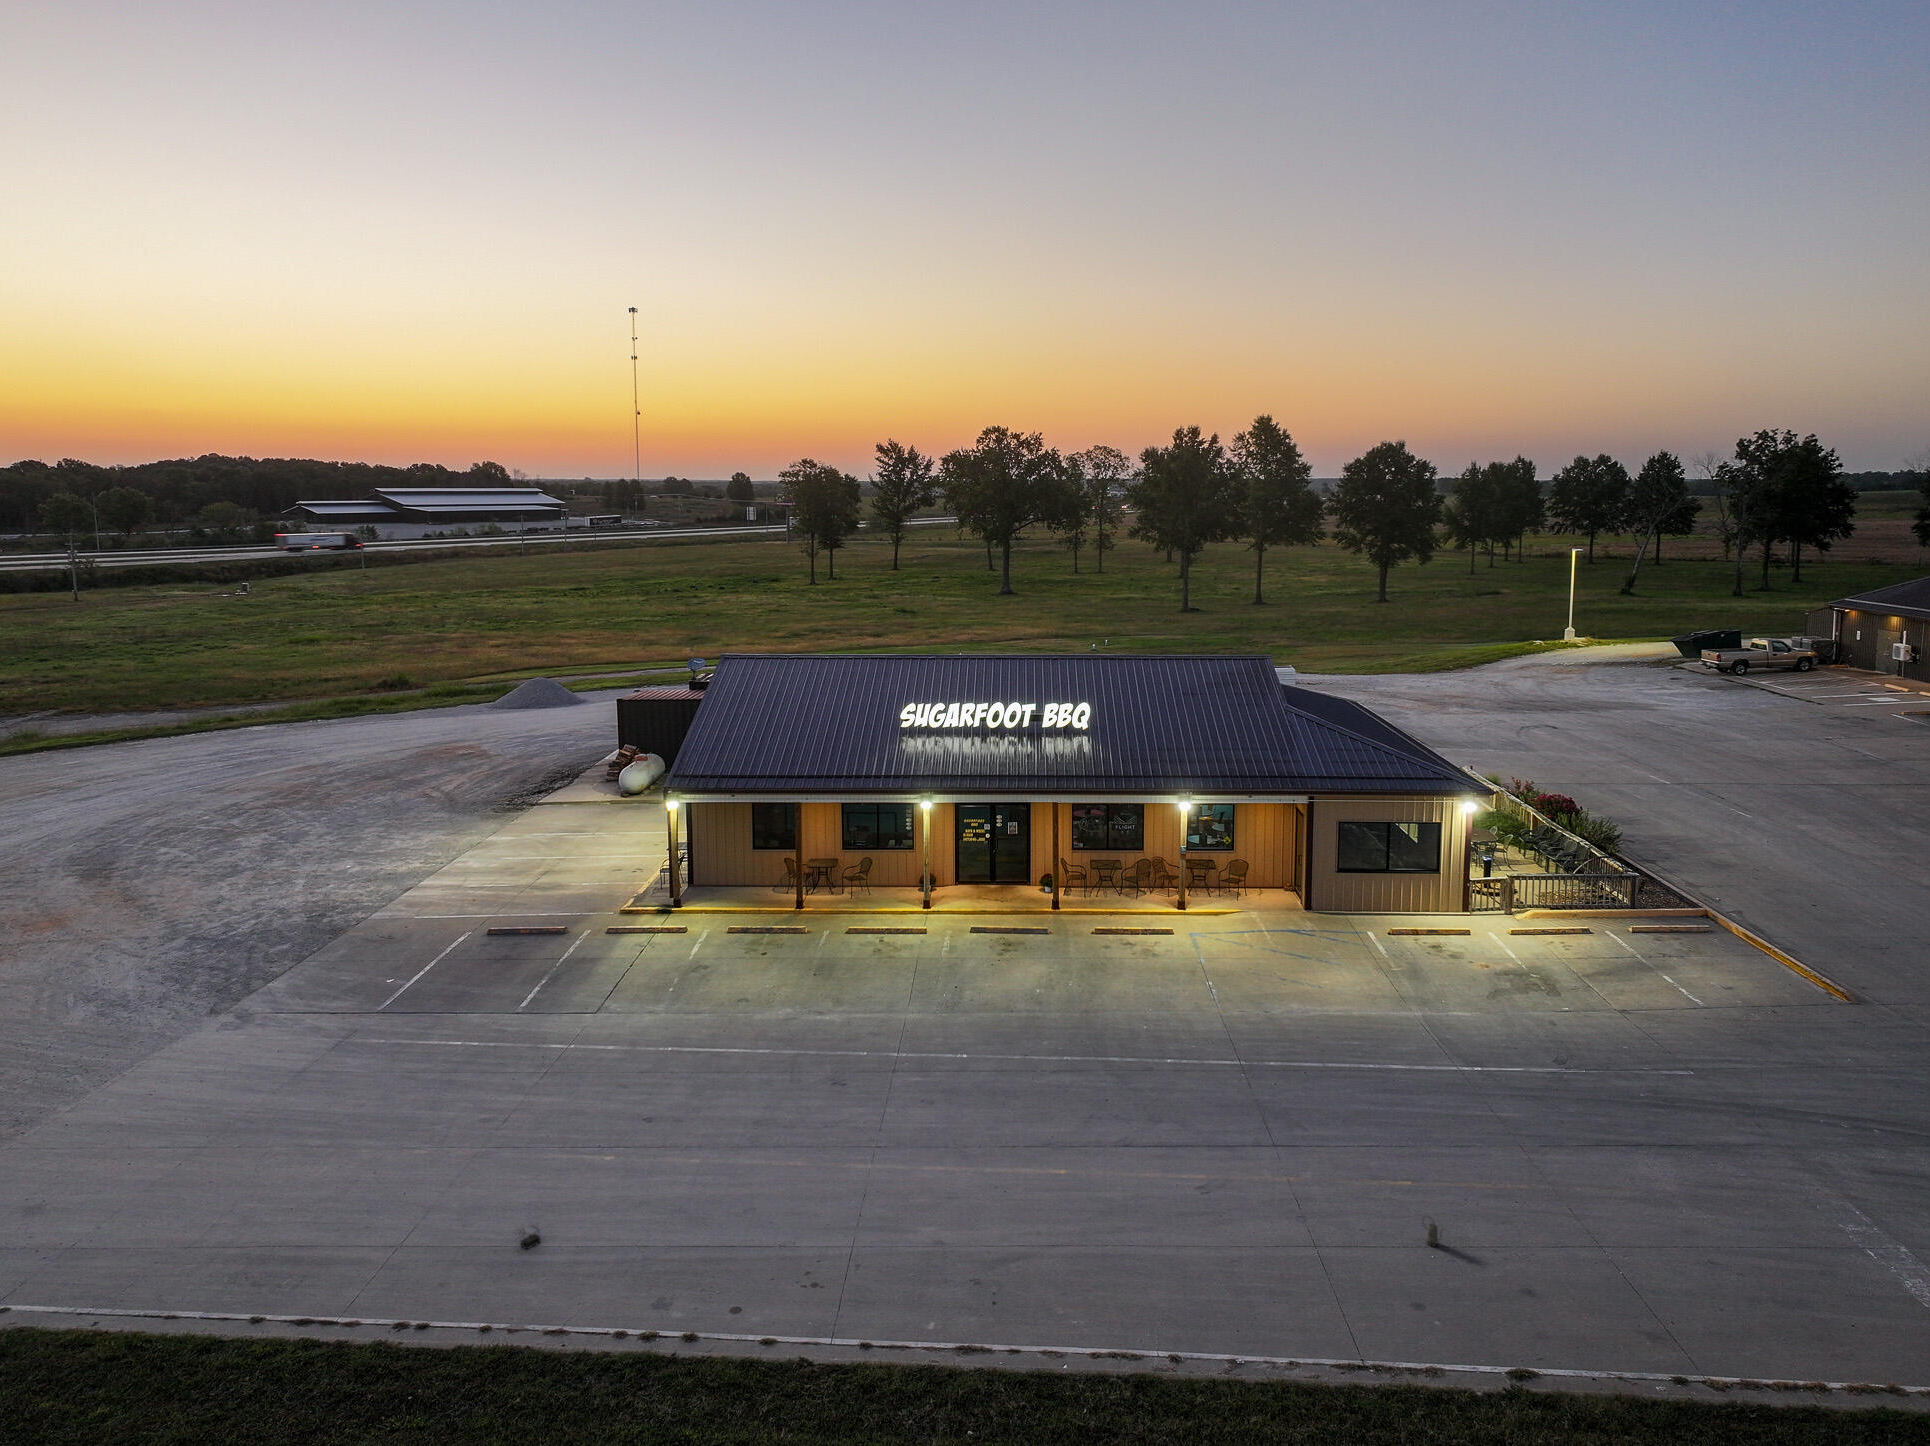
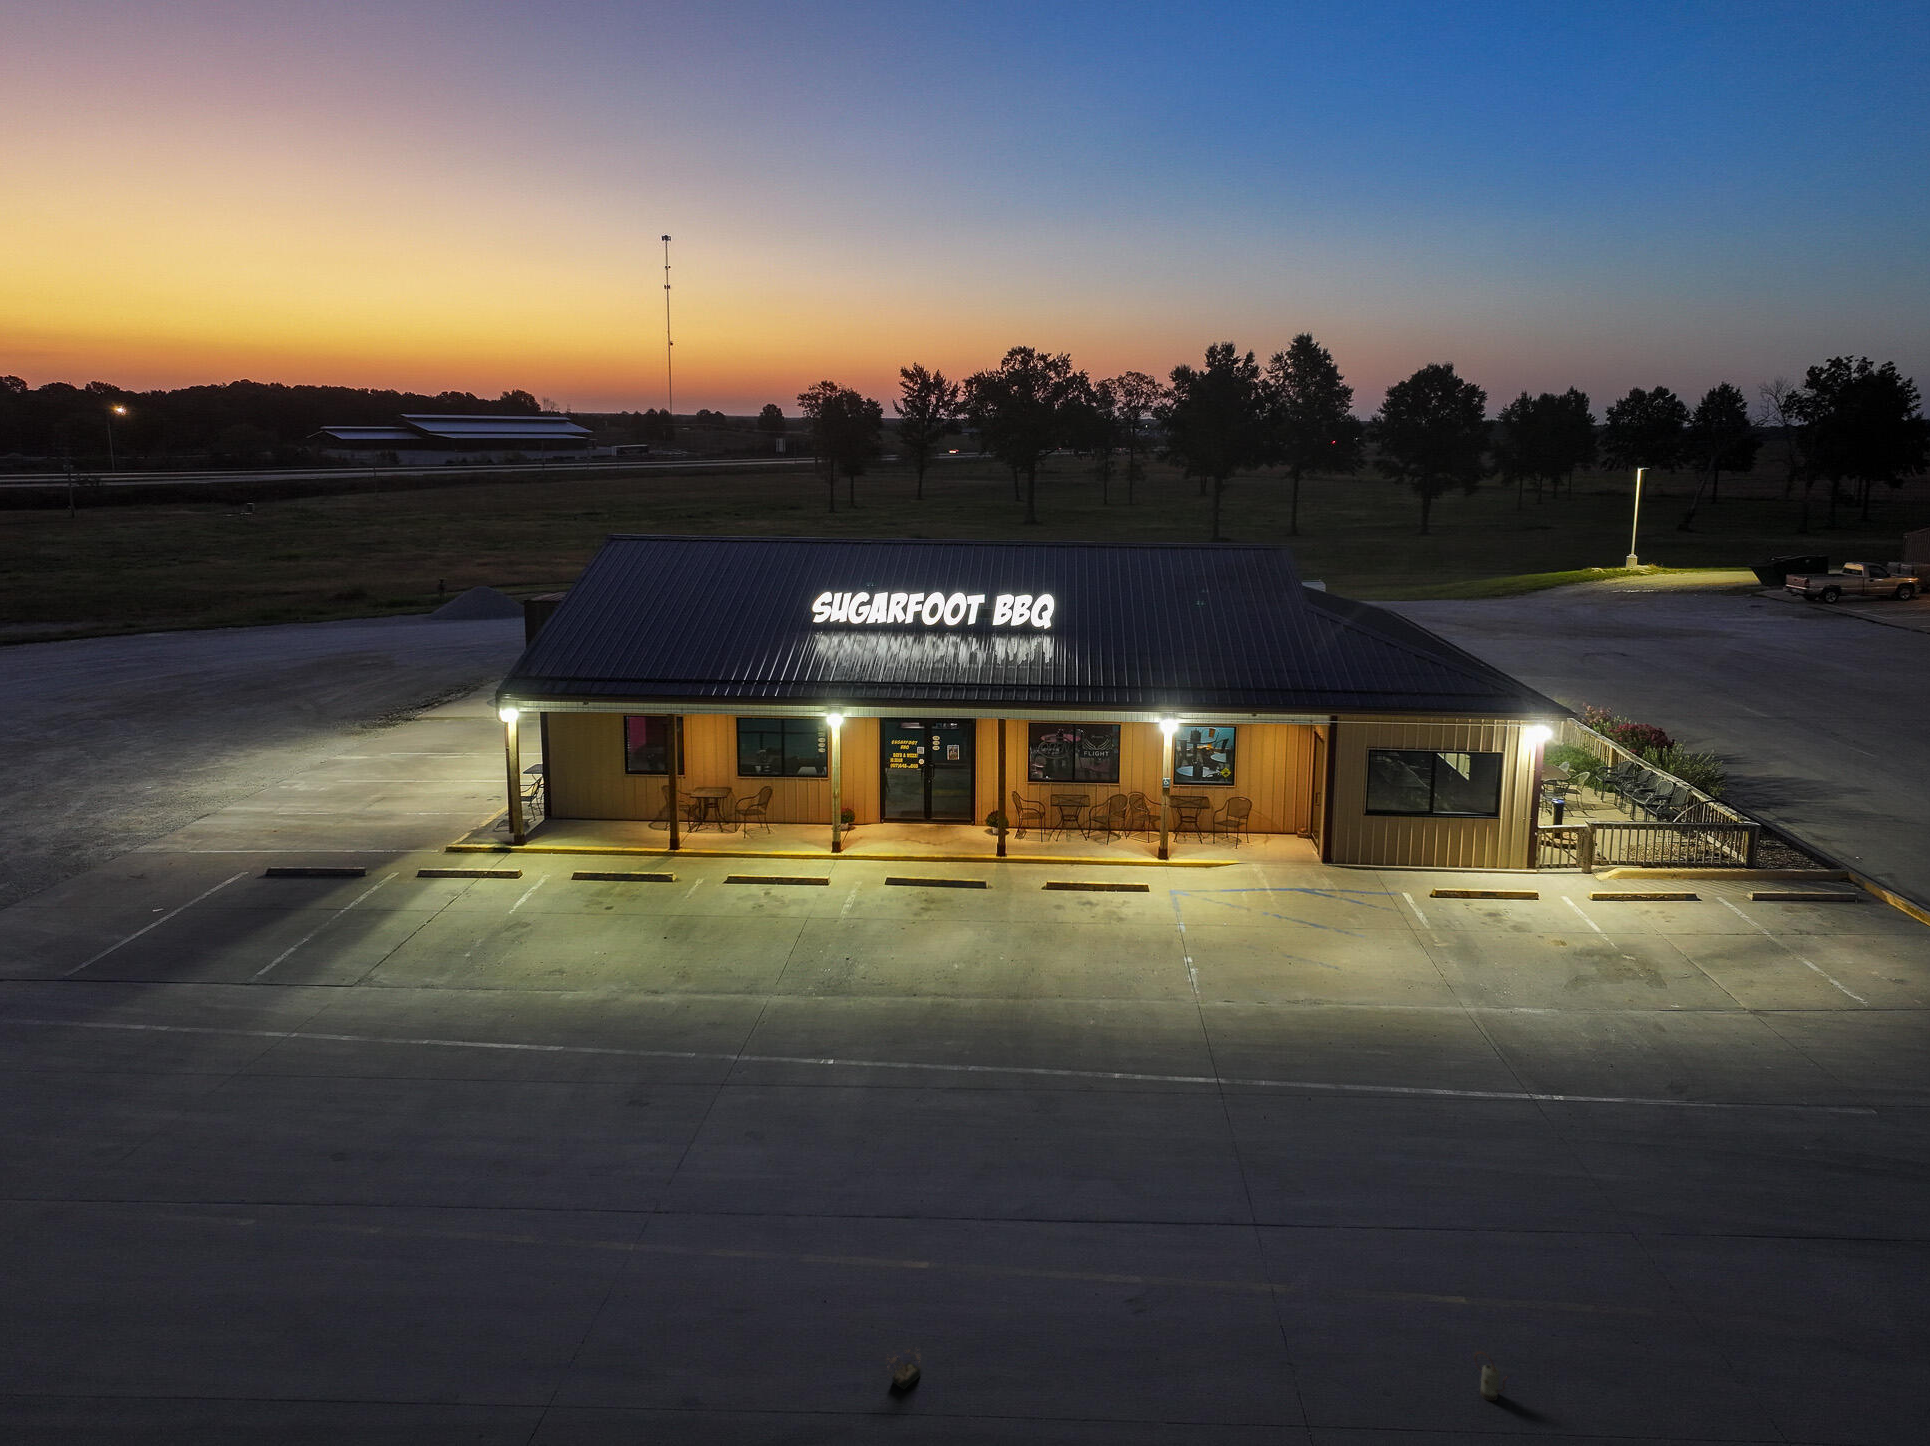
decorative plant: present [517,1225,541,1249] -> present [887,1350,921,1389]

